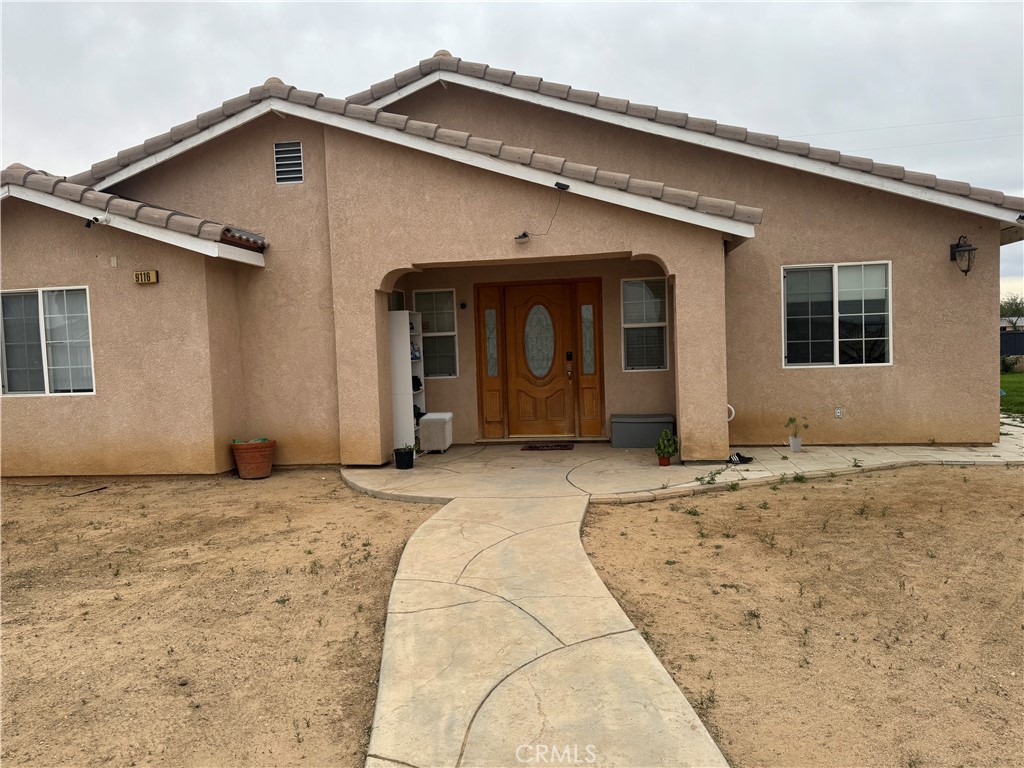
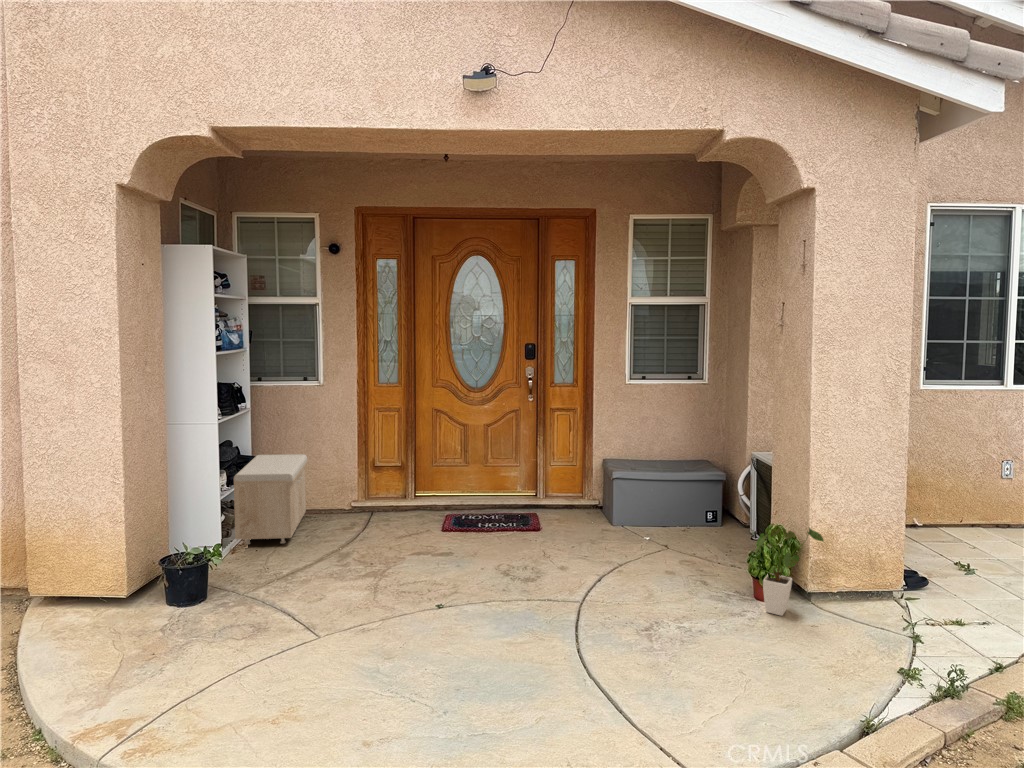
house plant: present [784,417,809,452] -> present [756,527,824,616]

